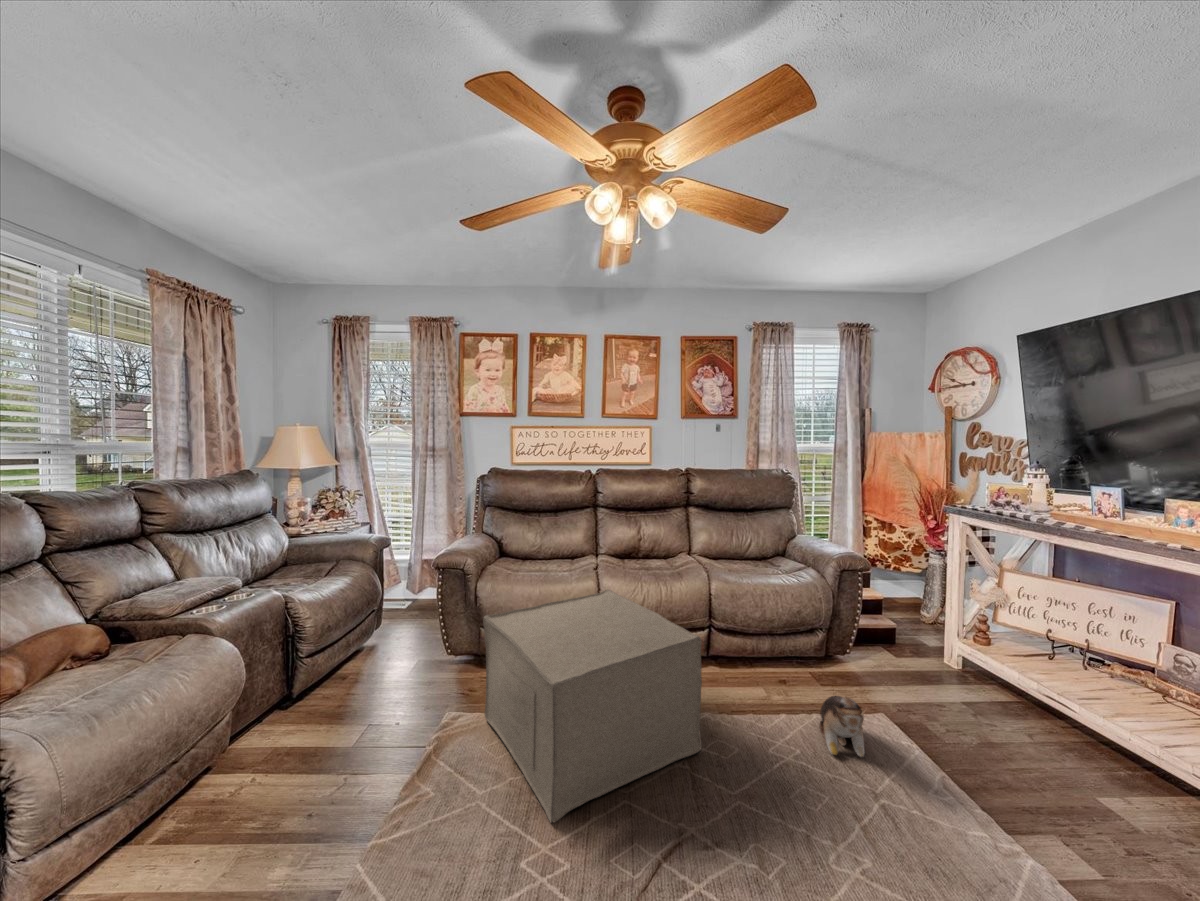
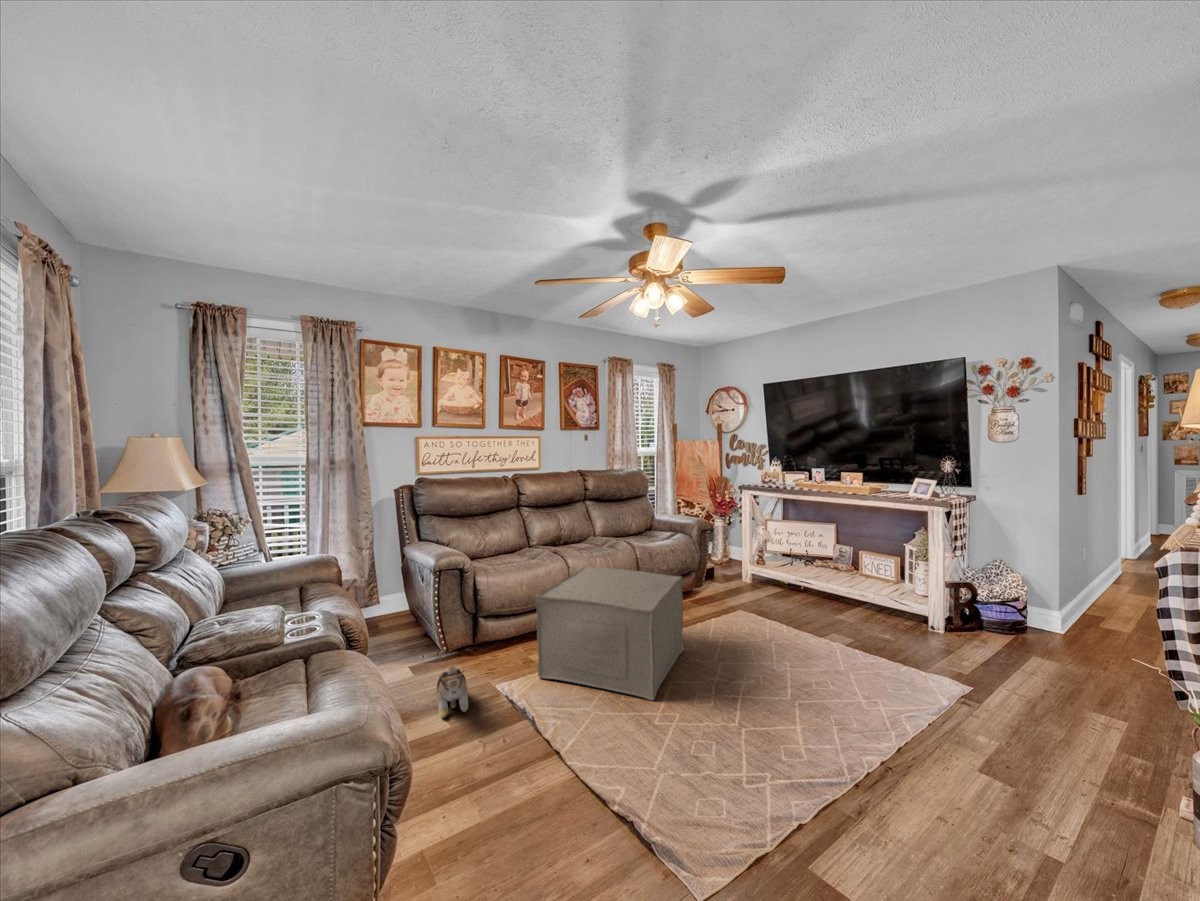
plush toy: present [820,696,867,757] -> present [437,666,468,718]

